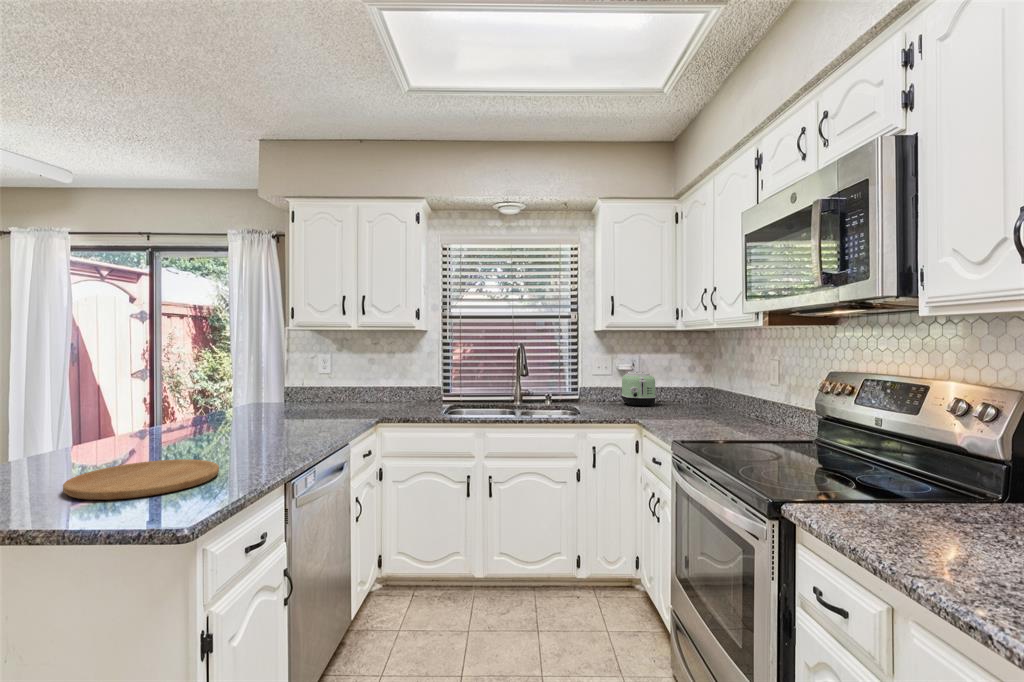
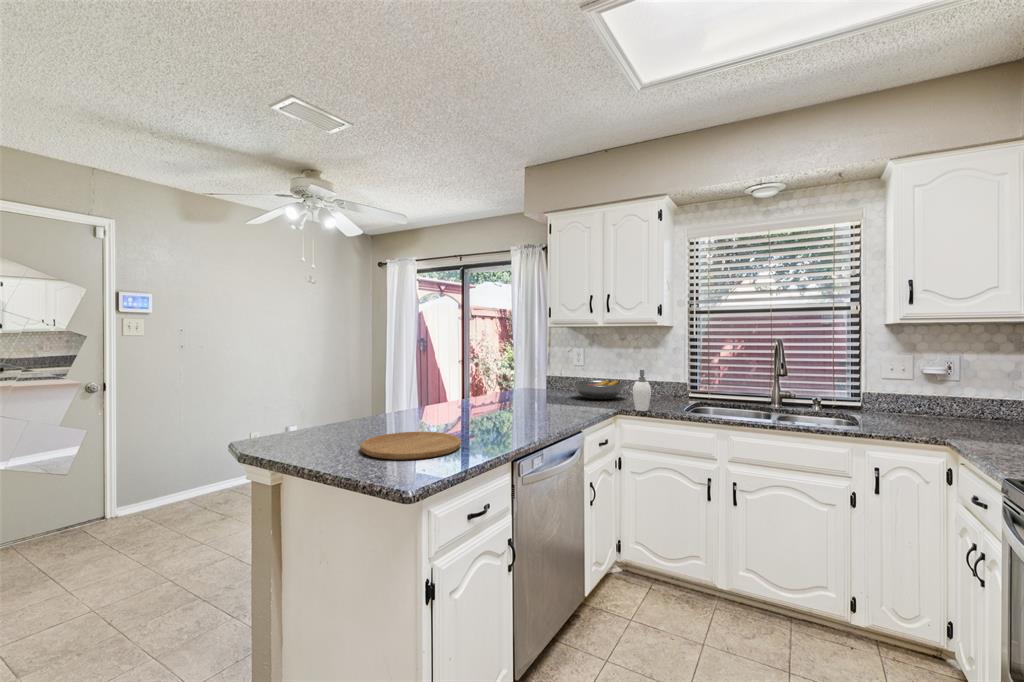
toaster: present [621,372,656,406] -> none [929,376,989,424]
soap dispenser: none [394,374,413,417] -> present [633,370,651,411]
fruit bowl: none [320,387,380,408] -> present [572,380,626,399]

